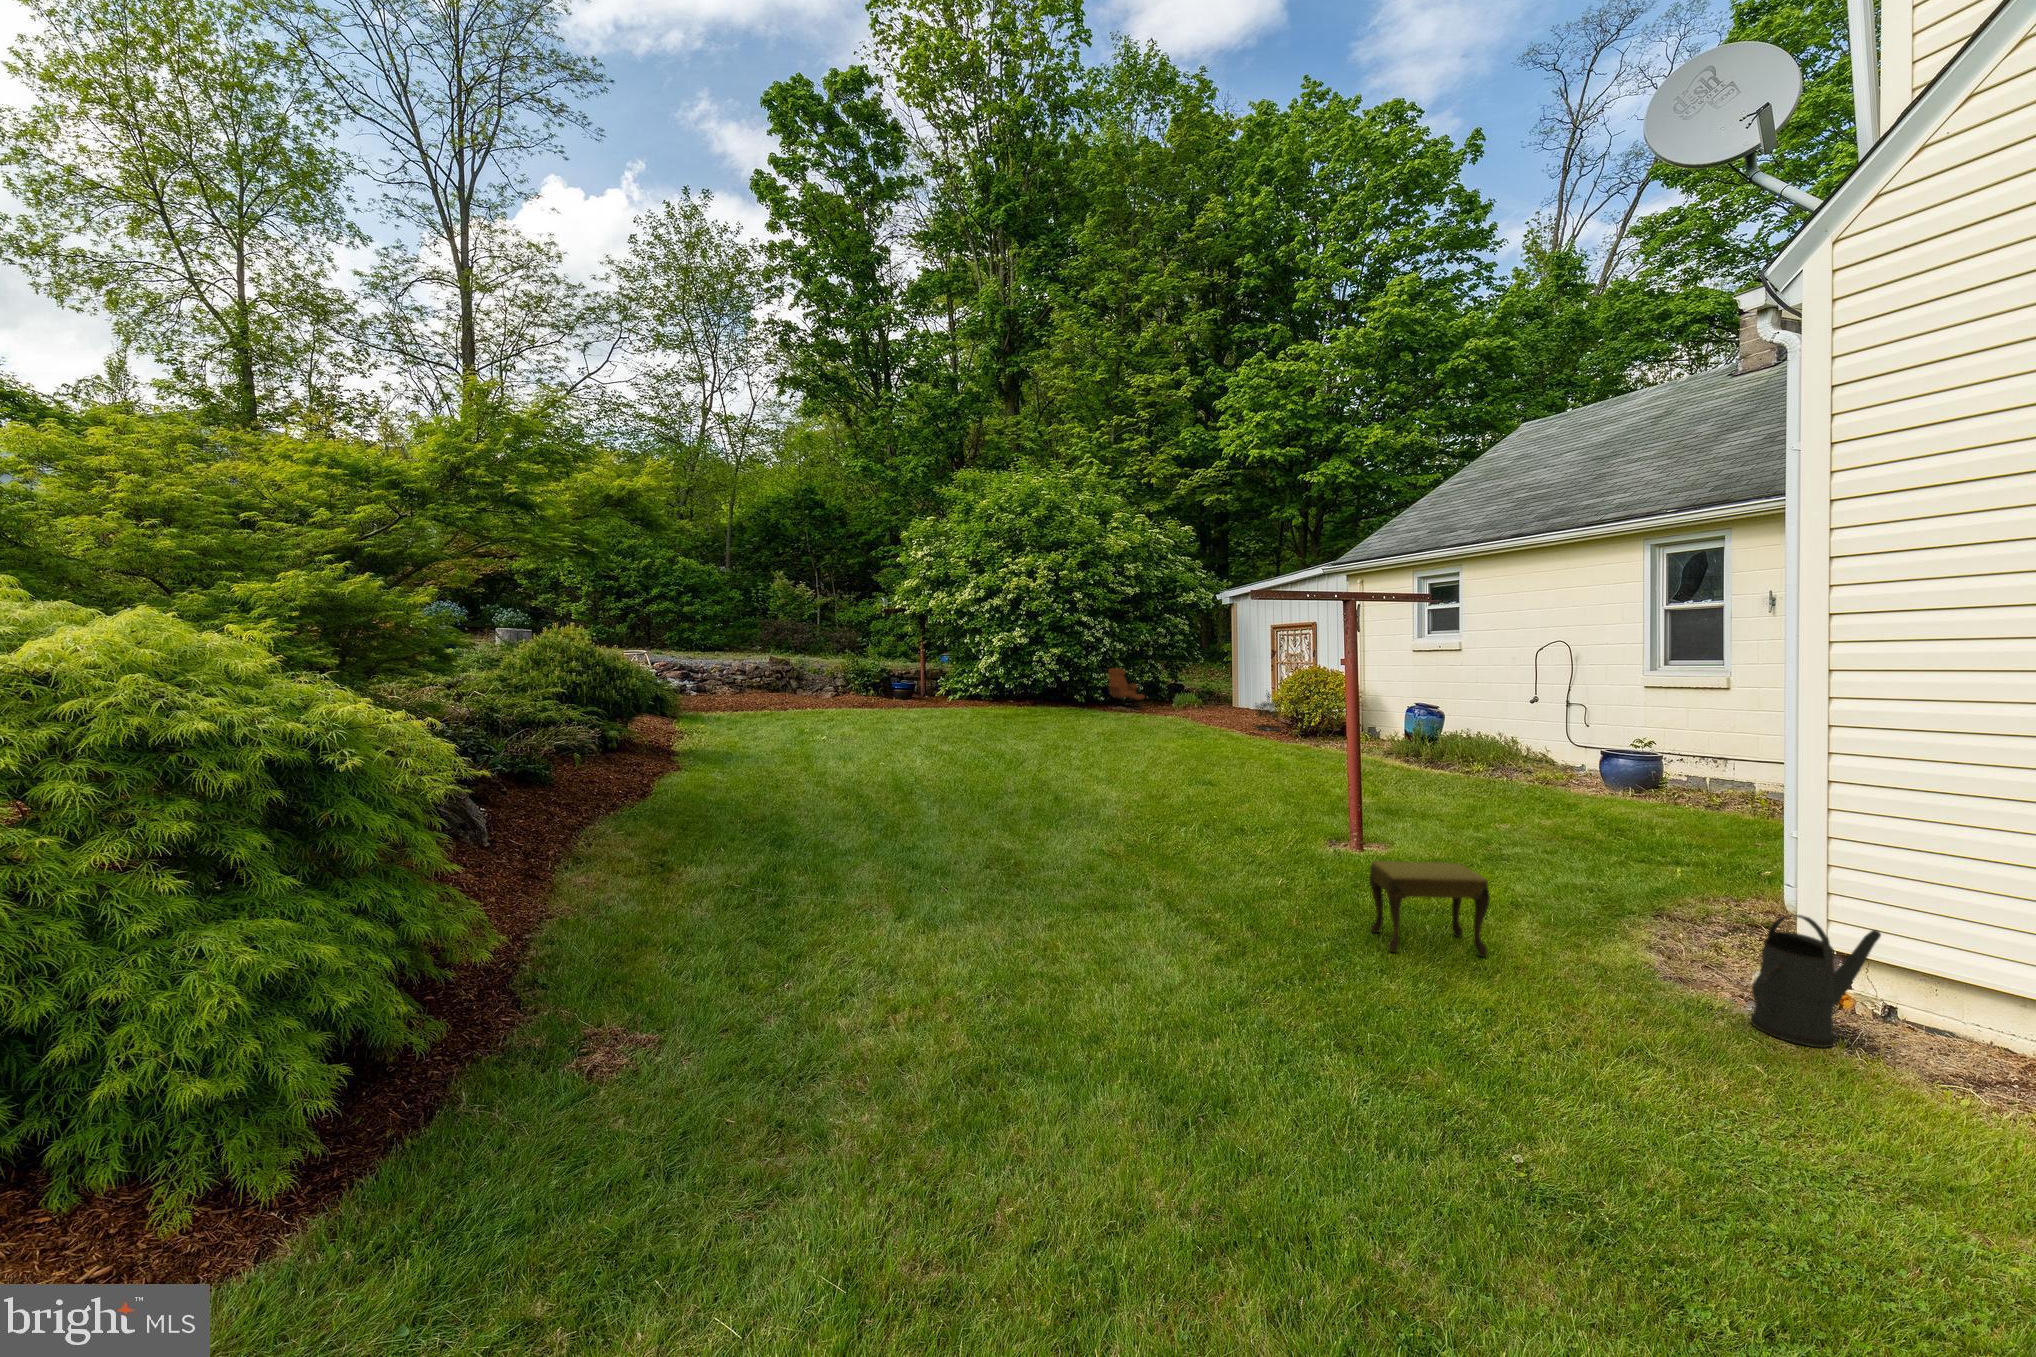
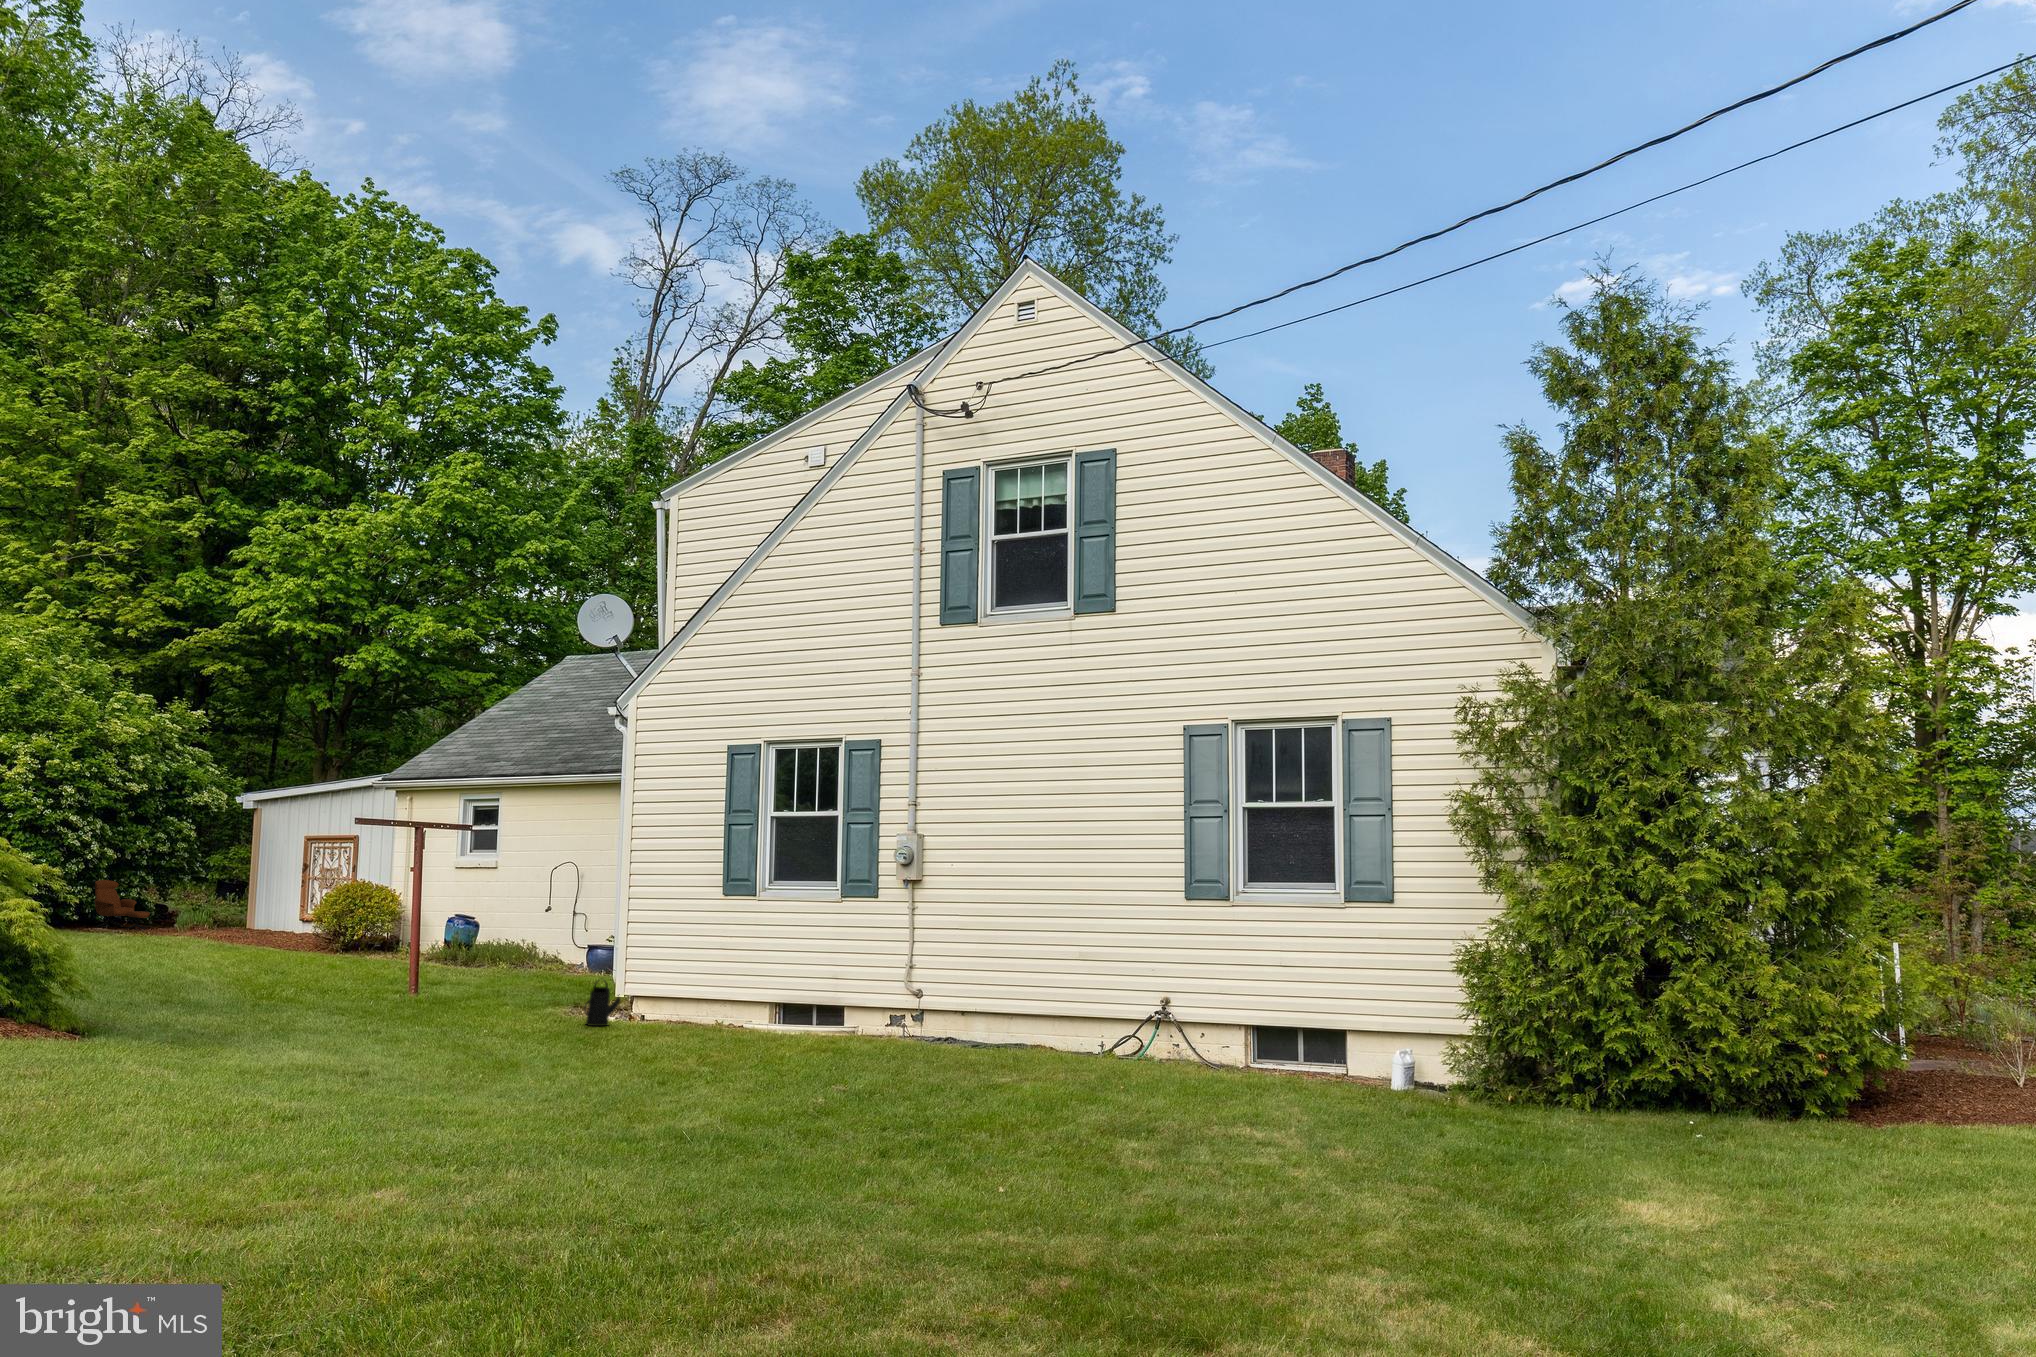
potted tree: present [1256,693,1280,731] -> none [295,903,327,945]
footstool: present [1370,861,1490,957] -> none [437,980,495,1022]

